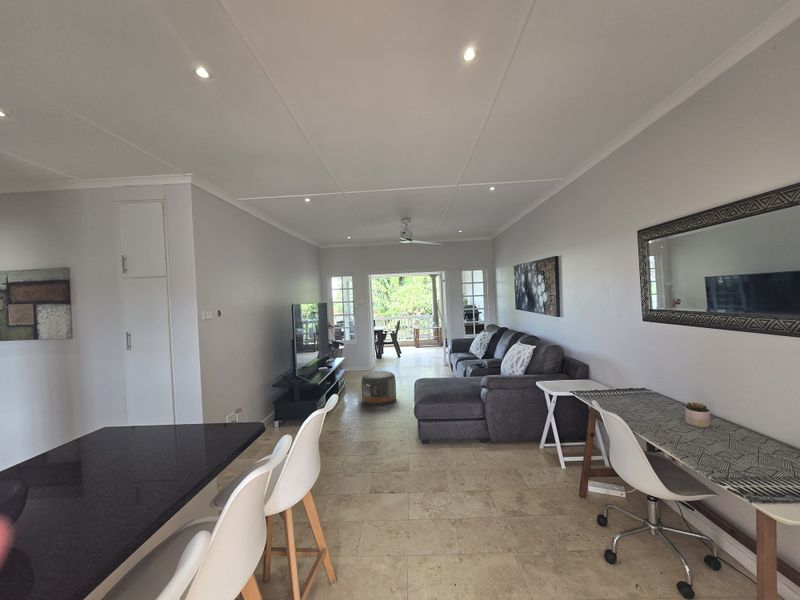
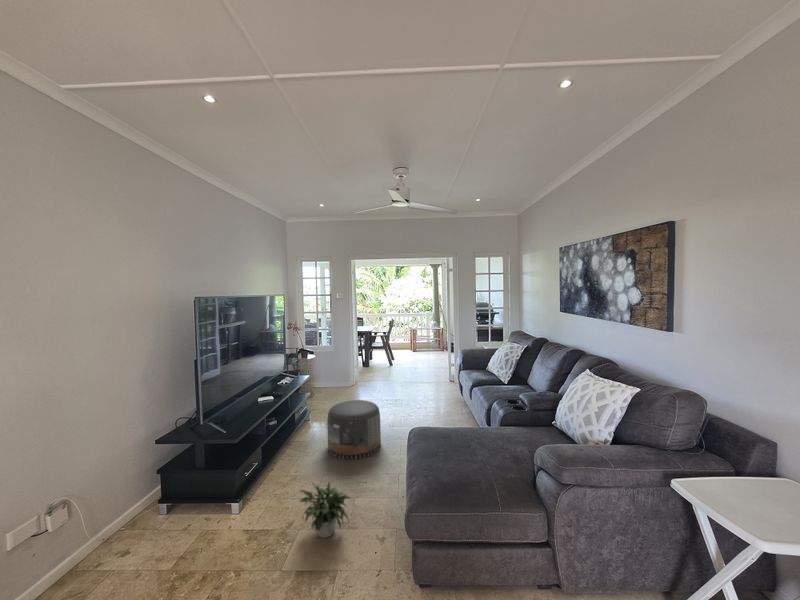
potted plant: none [350,406,383,434] -> present [300,482,350,538]

